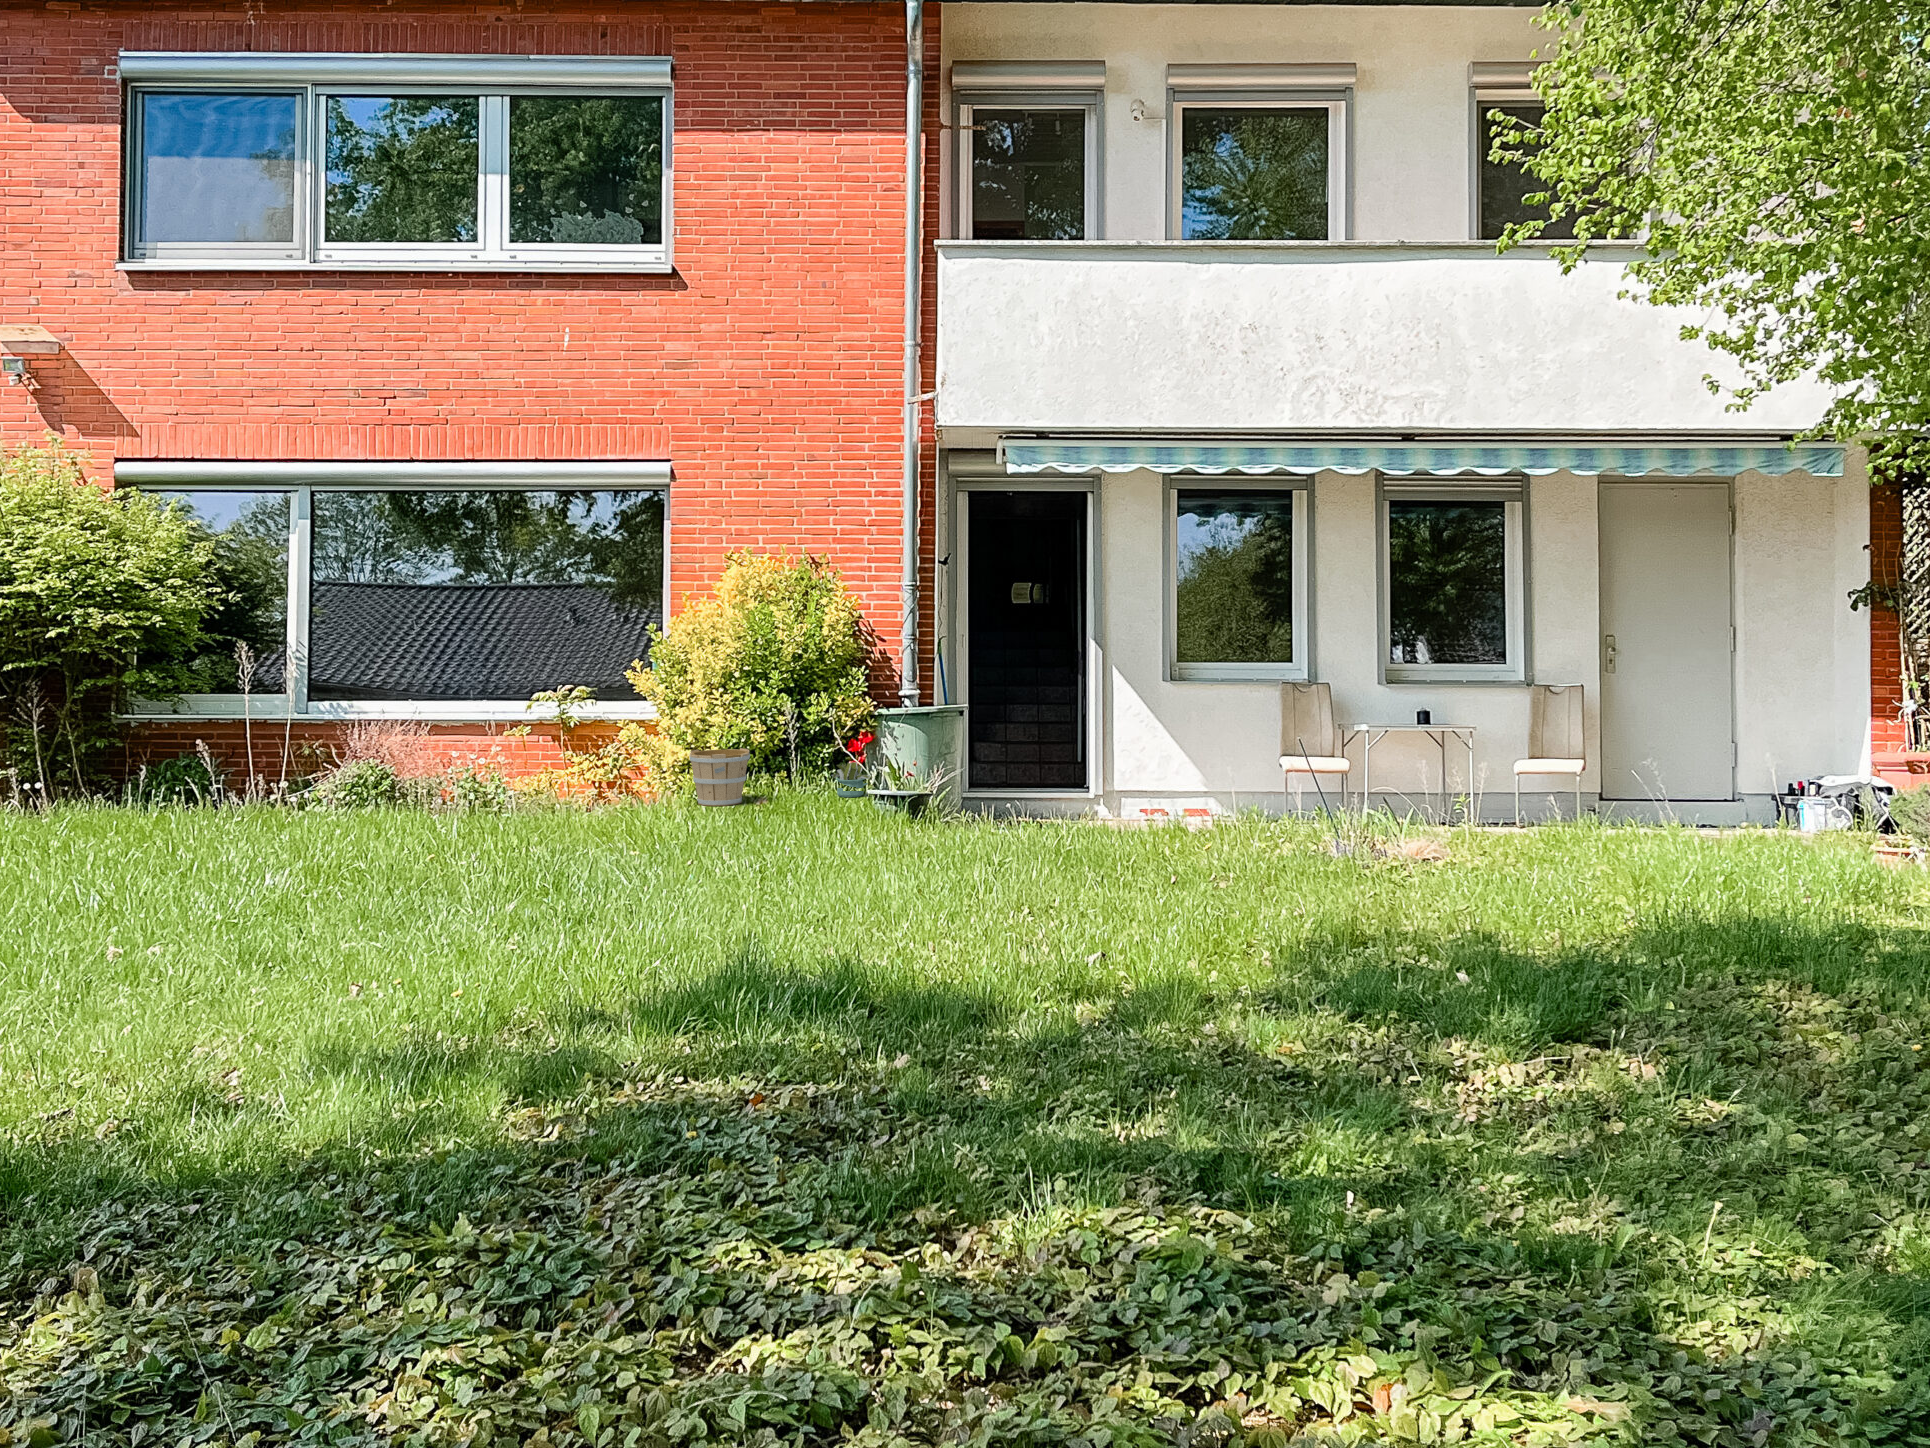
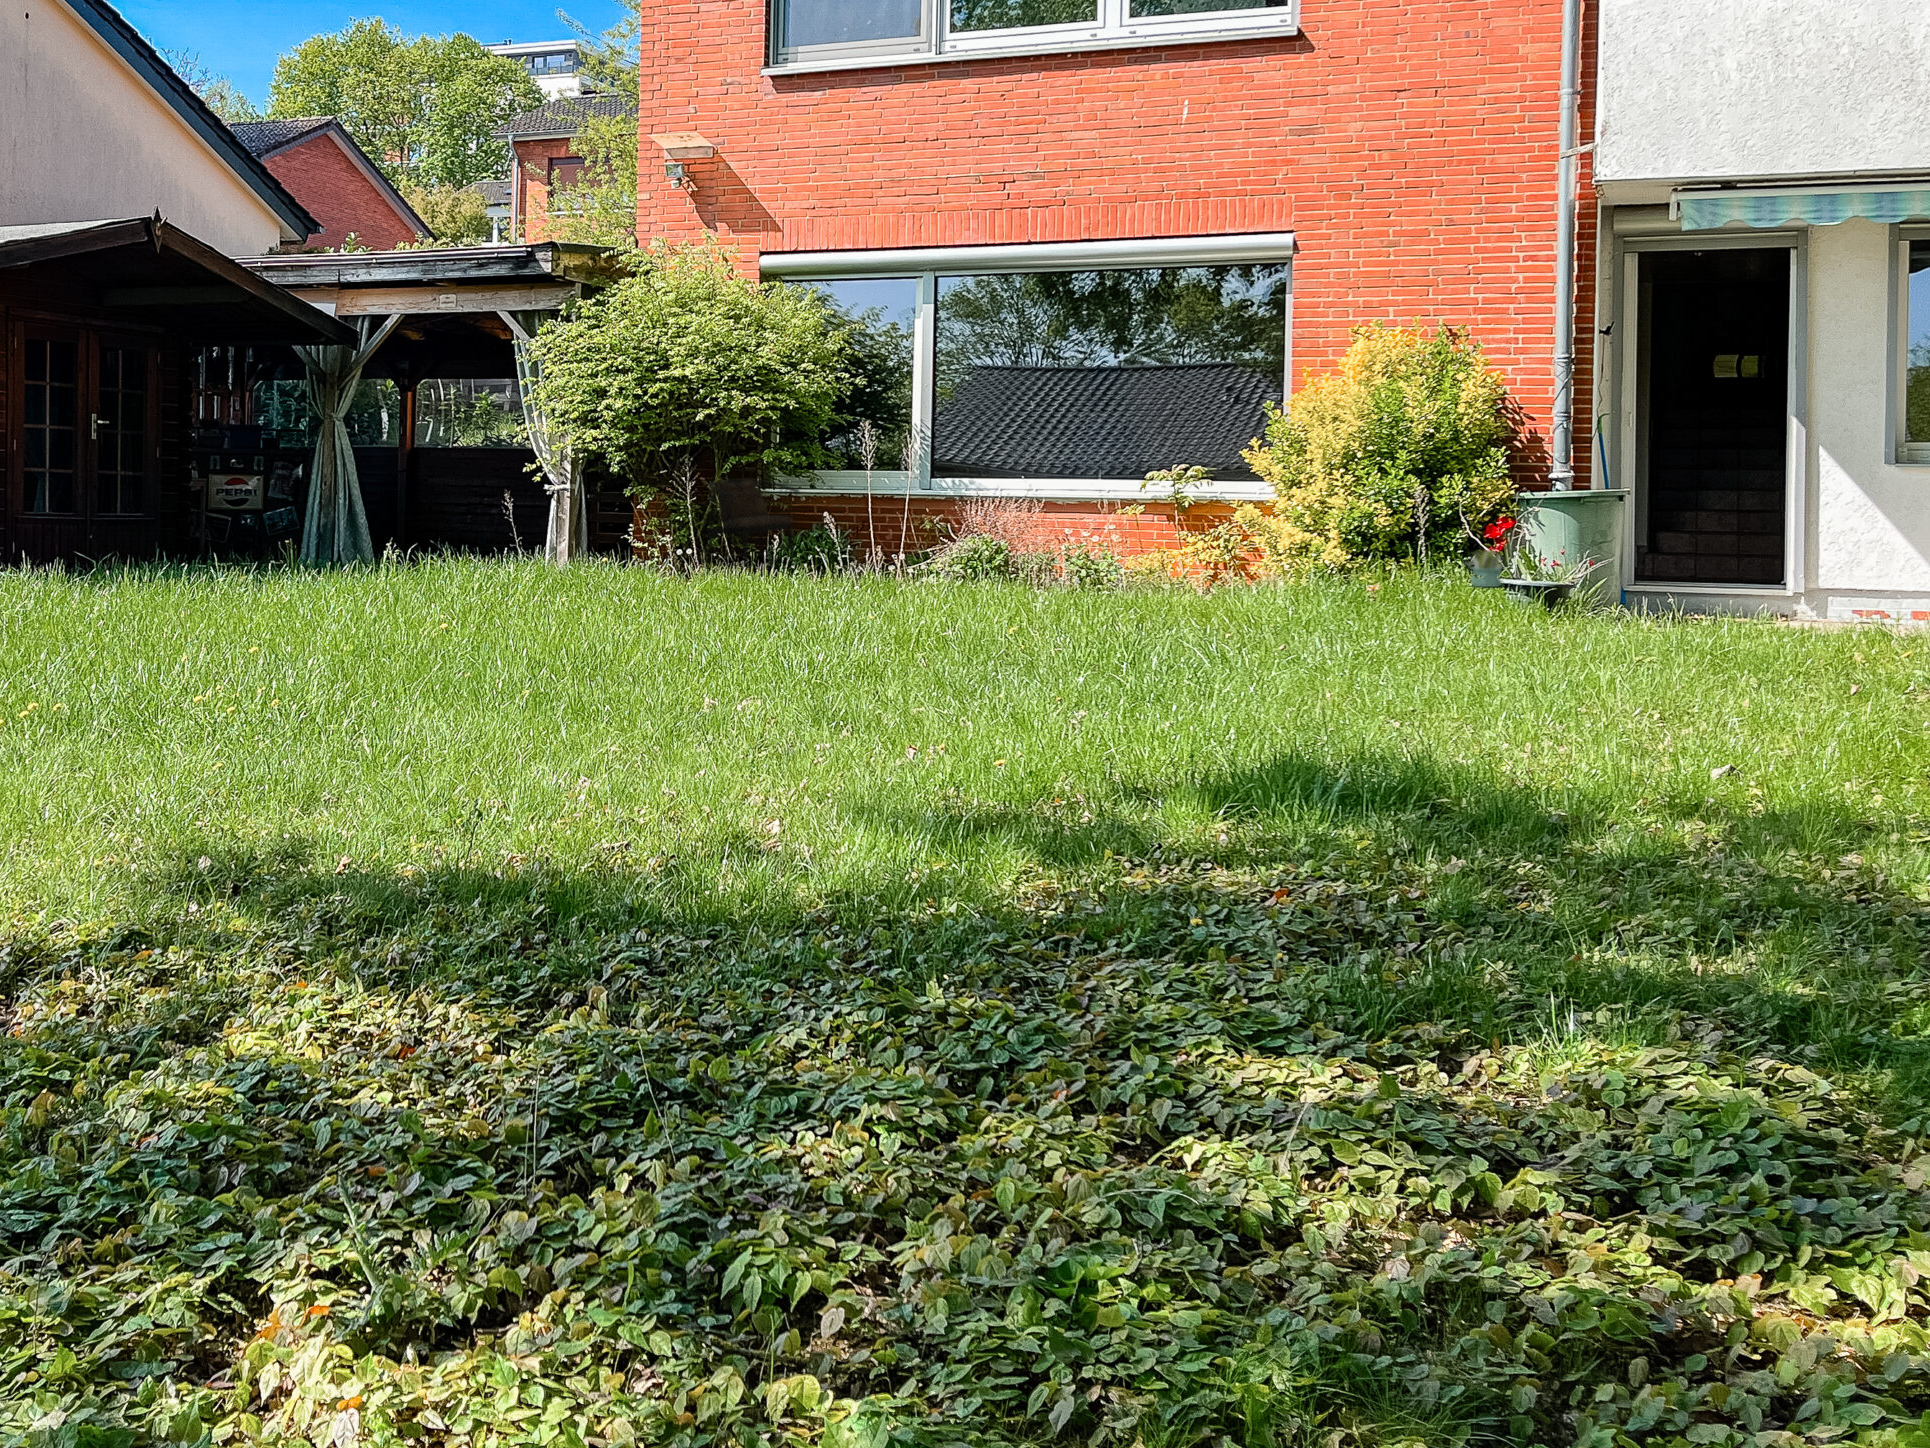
armchair: none [48,705,163,802] -> present [708,479,799,565]
wooden bucket: present [689,748,750,806] -> none [1307,531,1373,589]

